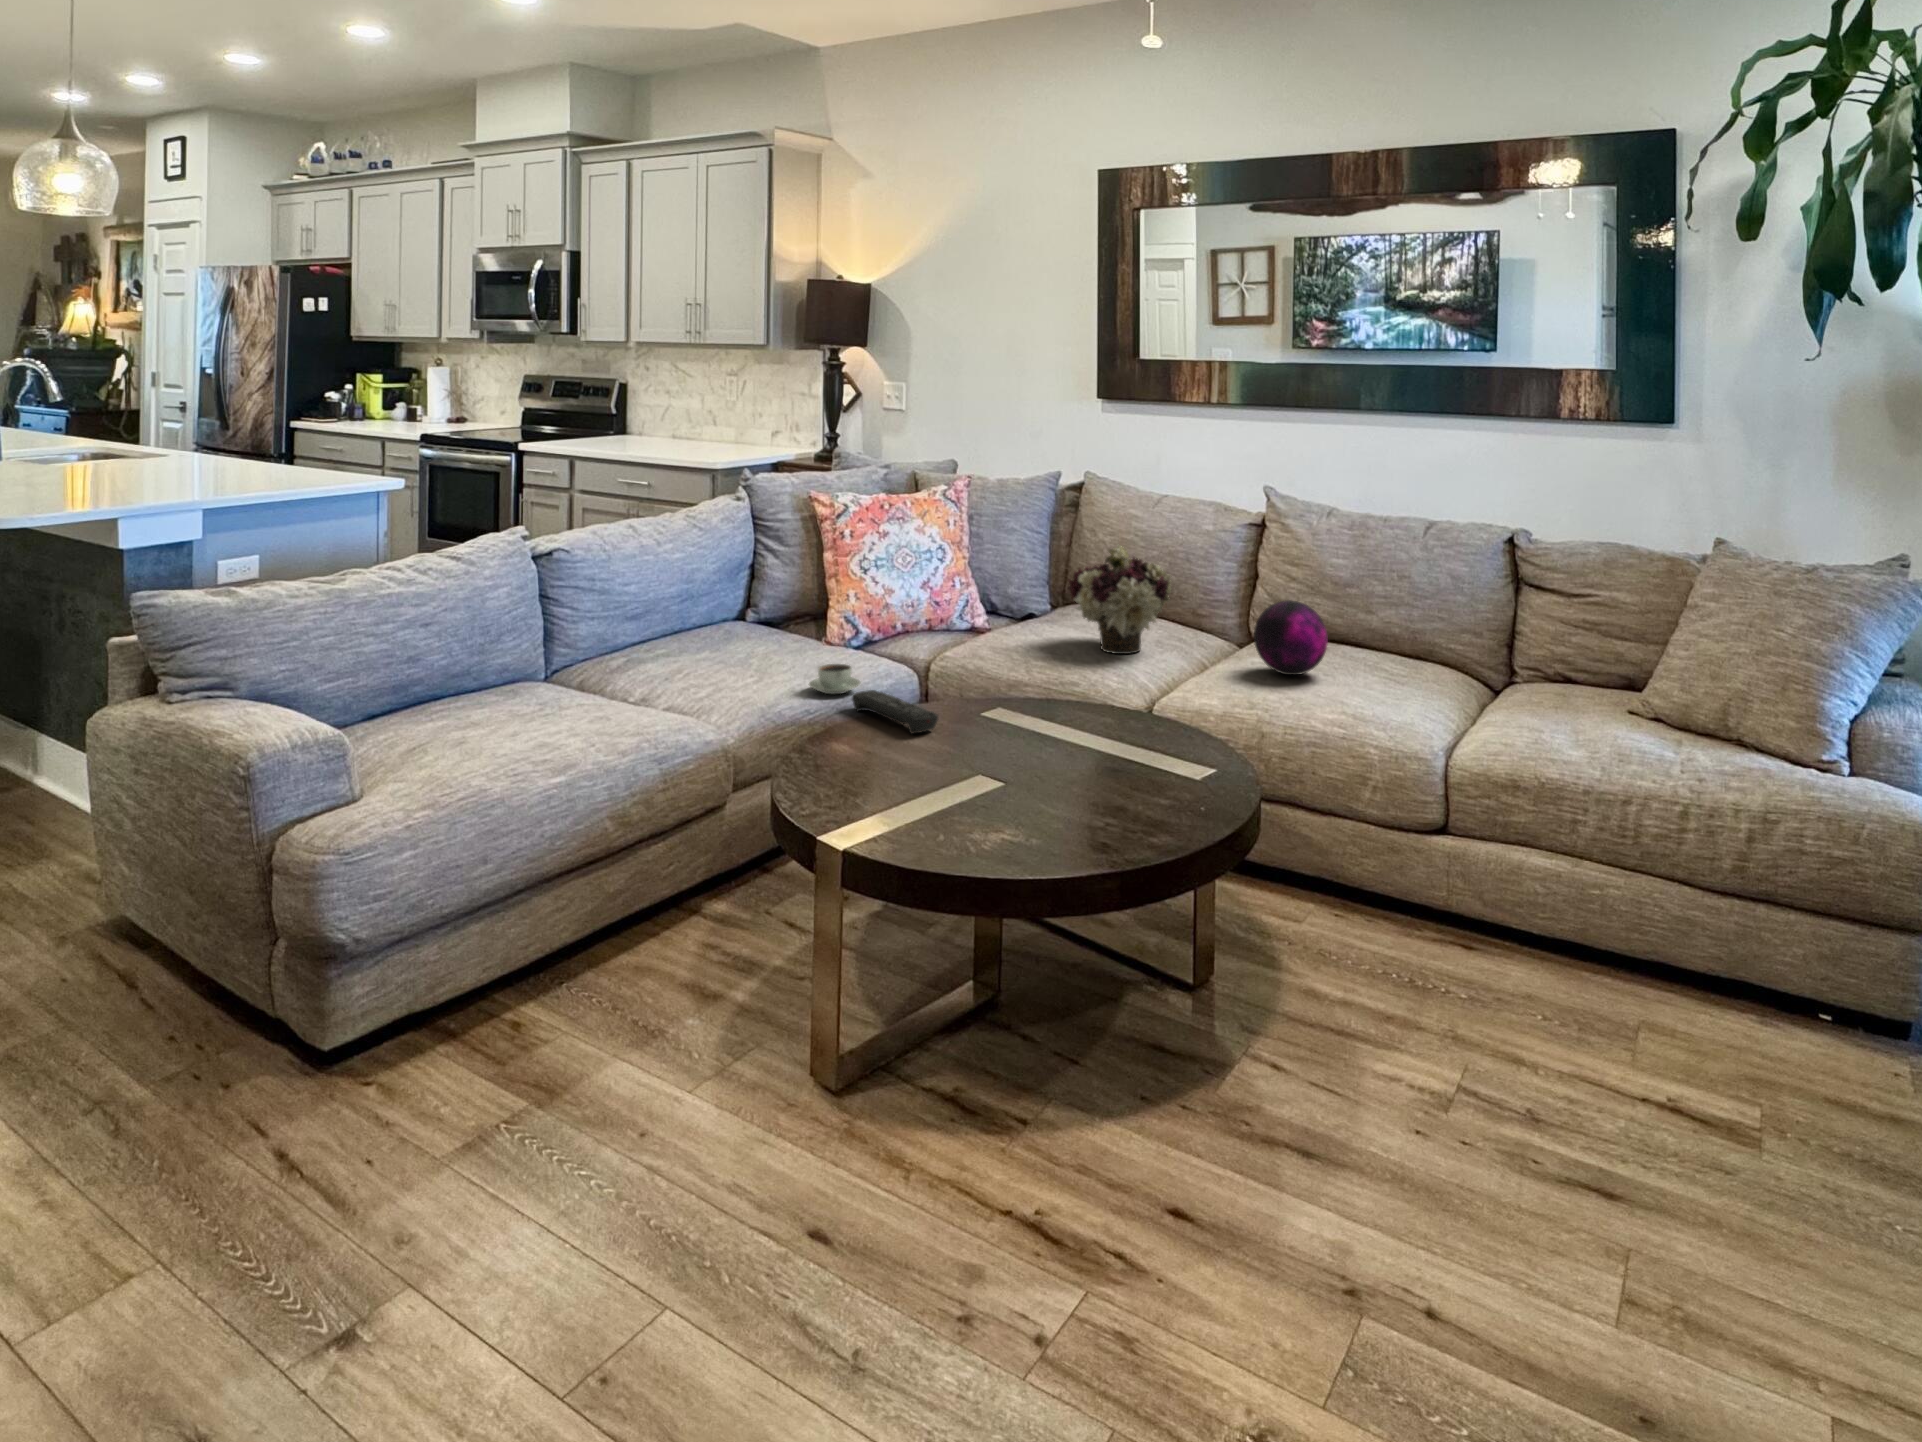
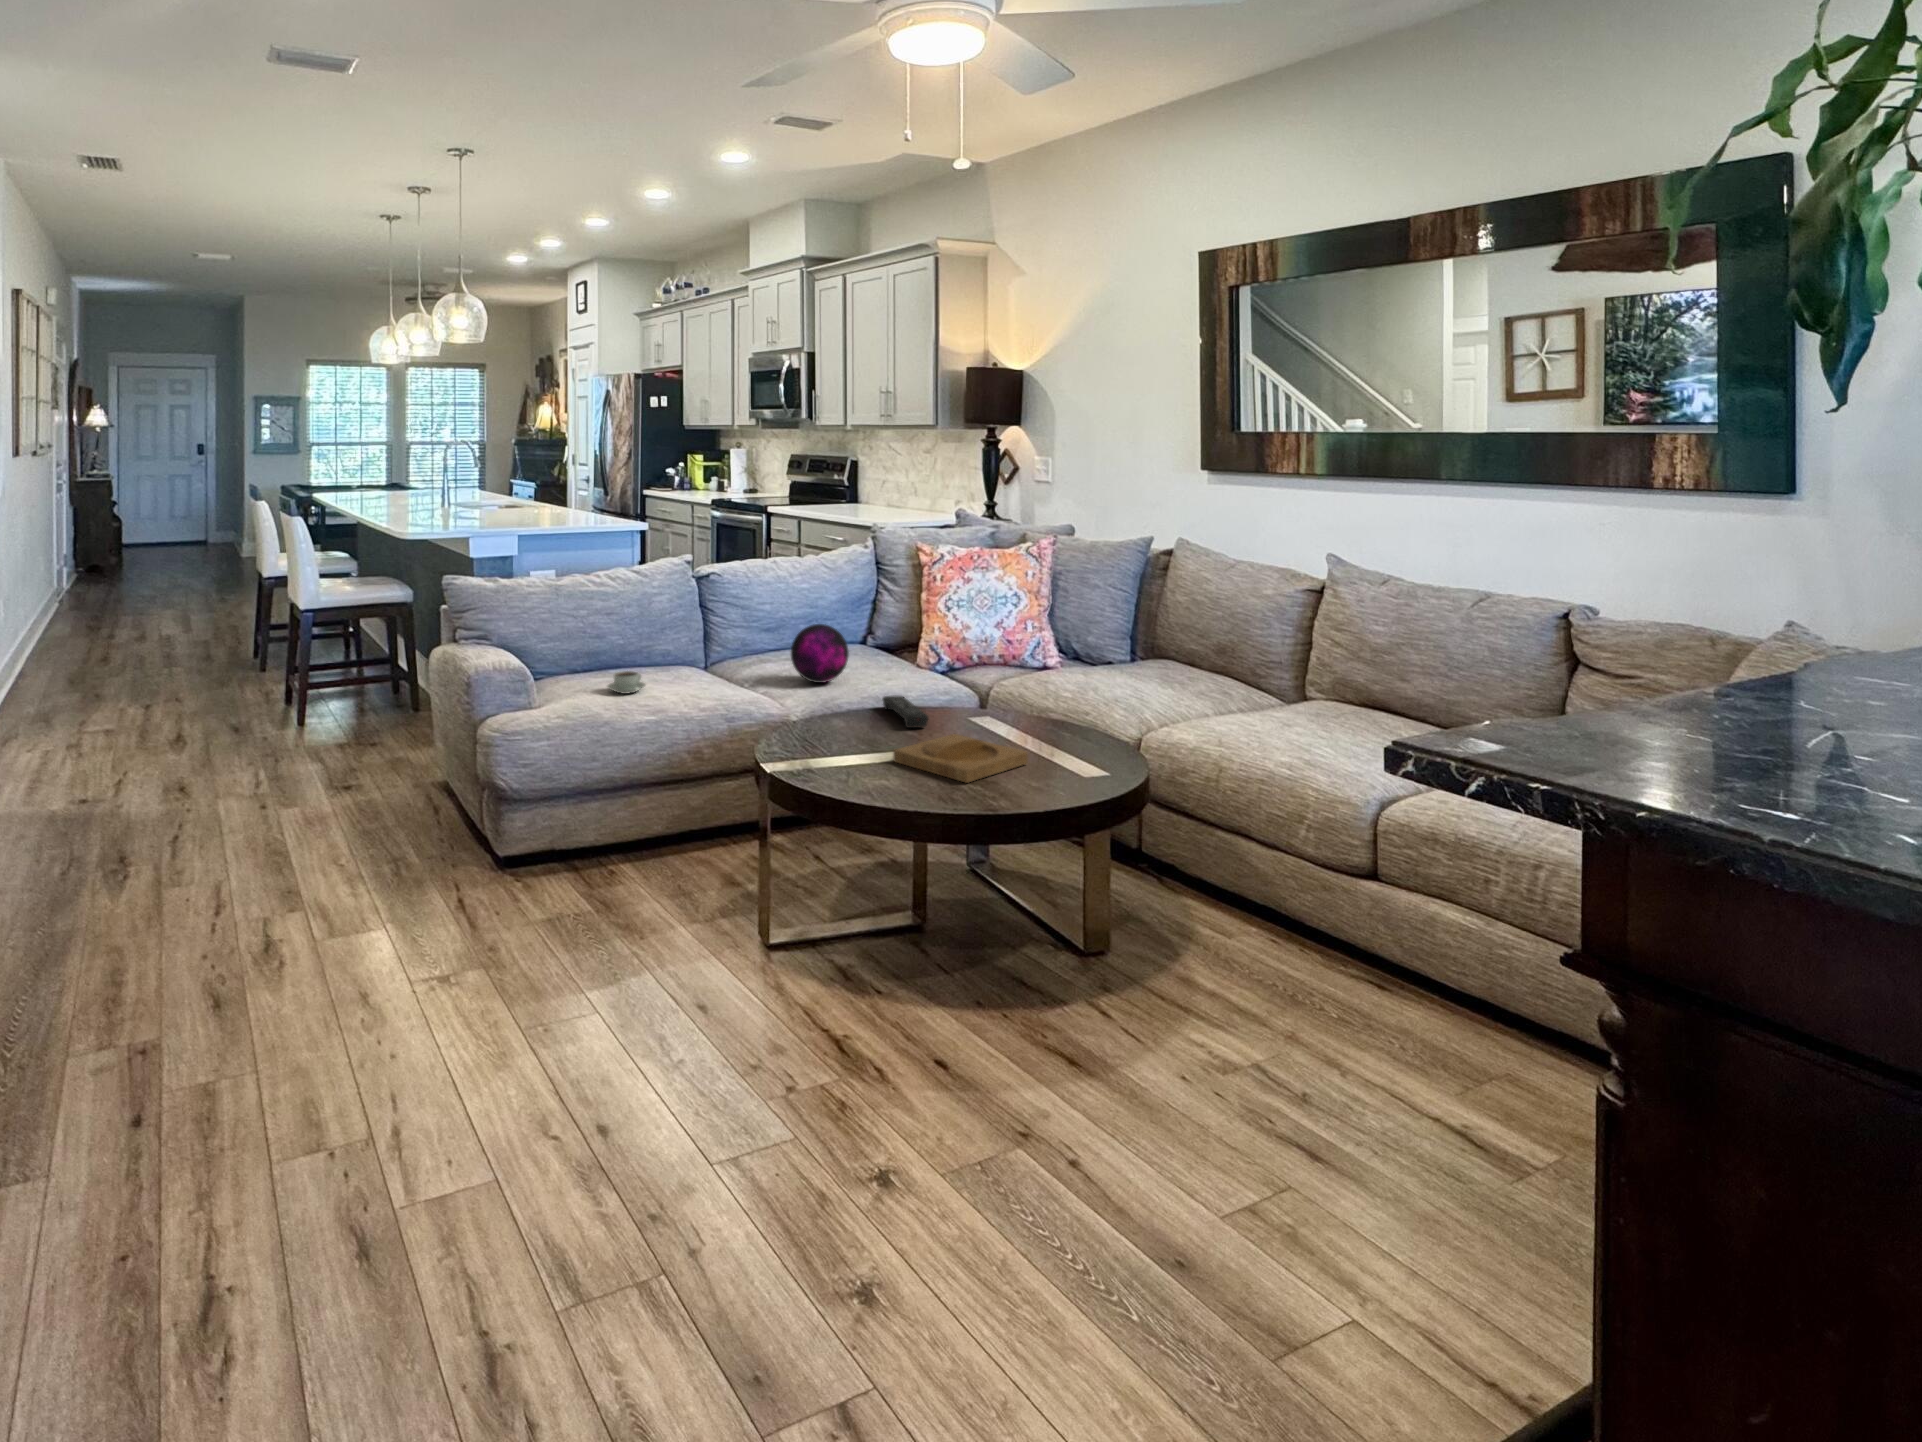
flower arrangement: present [1069,546,1172,654] -> none [1112,599,1201,695]
decorative orb: present [1254,600,1328,675] -> present [791,624,849,683]
coffee cup: present [809,664,861,694] -> present [607,671,645,693]
tray: none [946,735,1102,803] -> present [893,734,1028,783]

